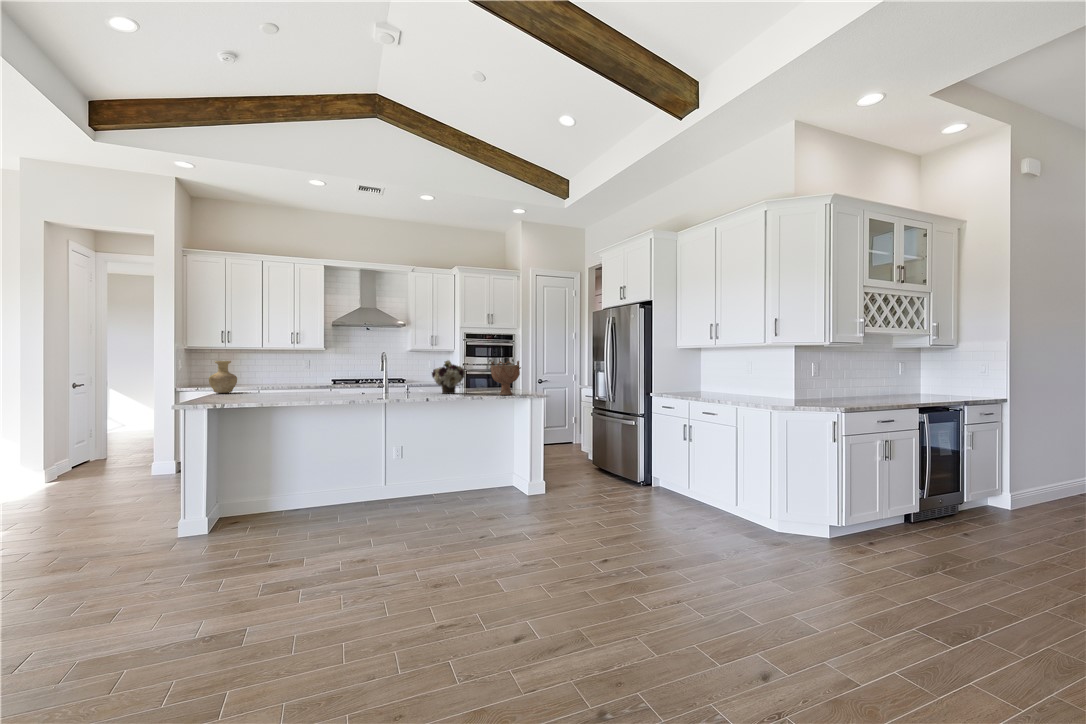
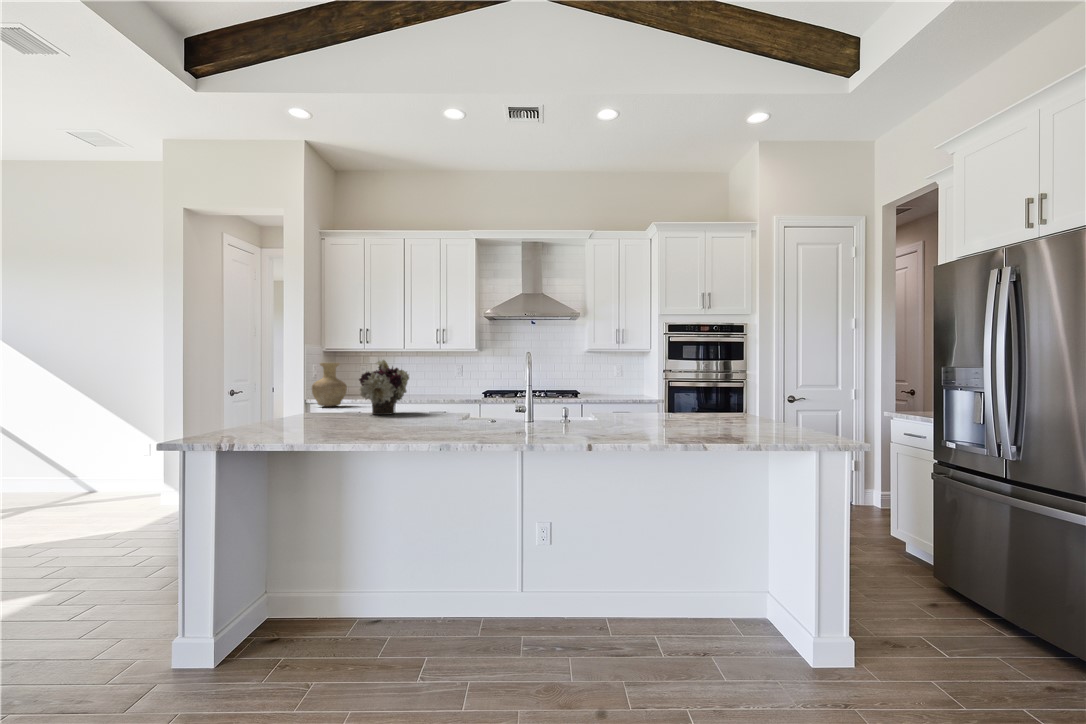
flower arrangement: present [432,360,465,394] -> present [359,360,409,415]
decorative bowl: present [490,361,521,395] -> none [705,359,771,428]

